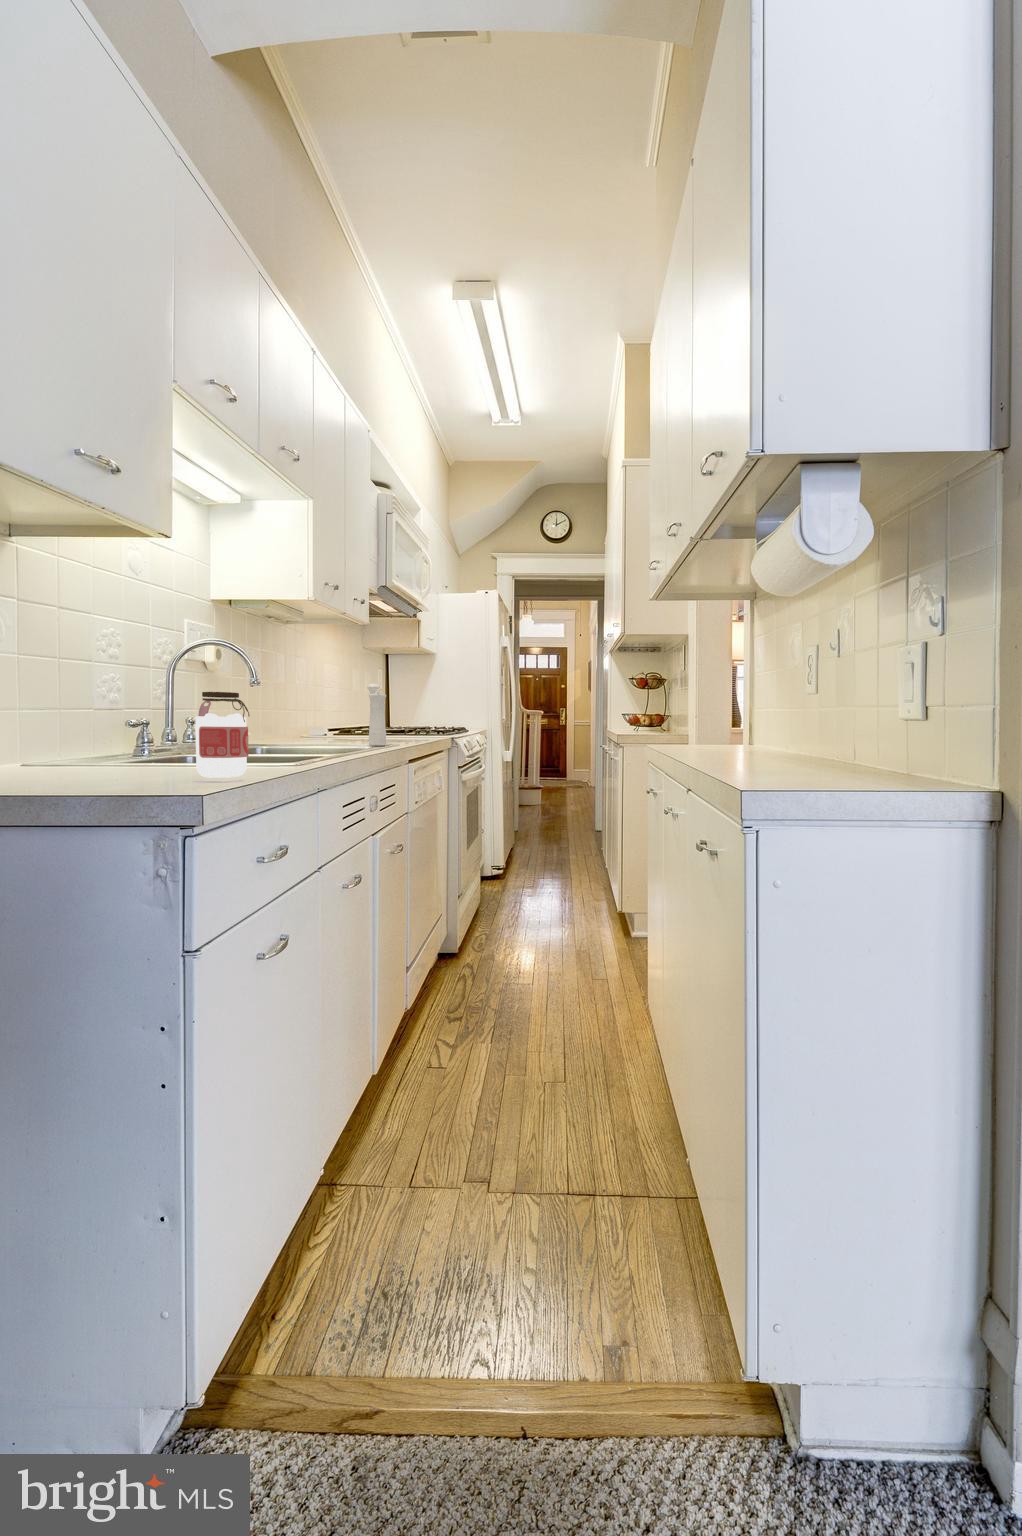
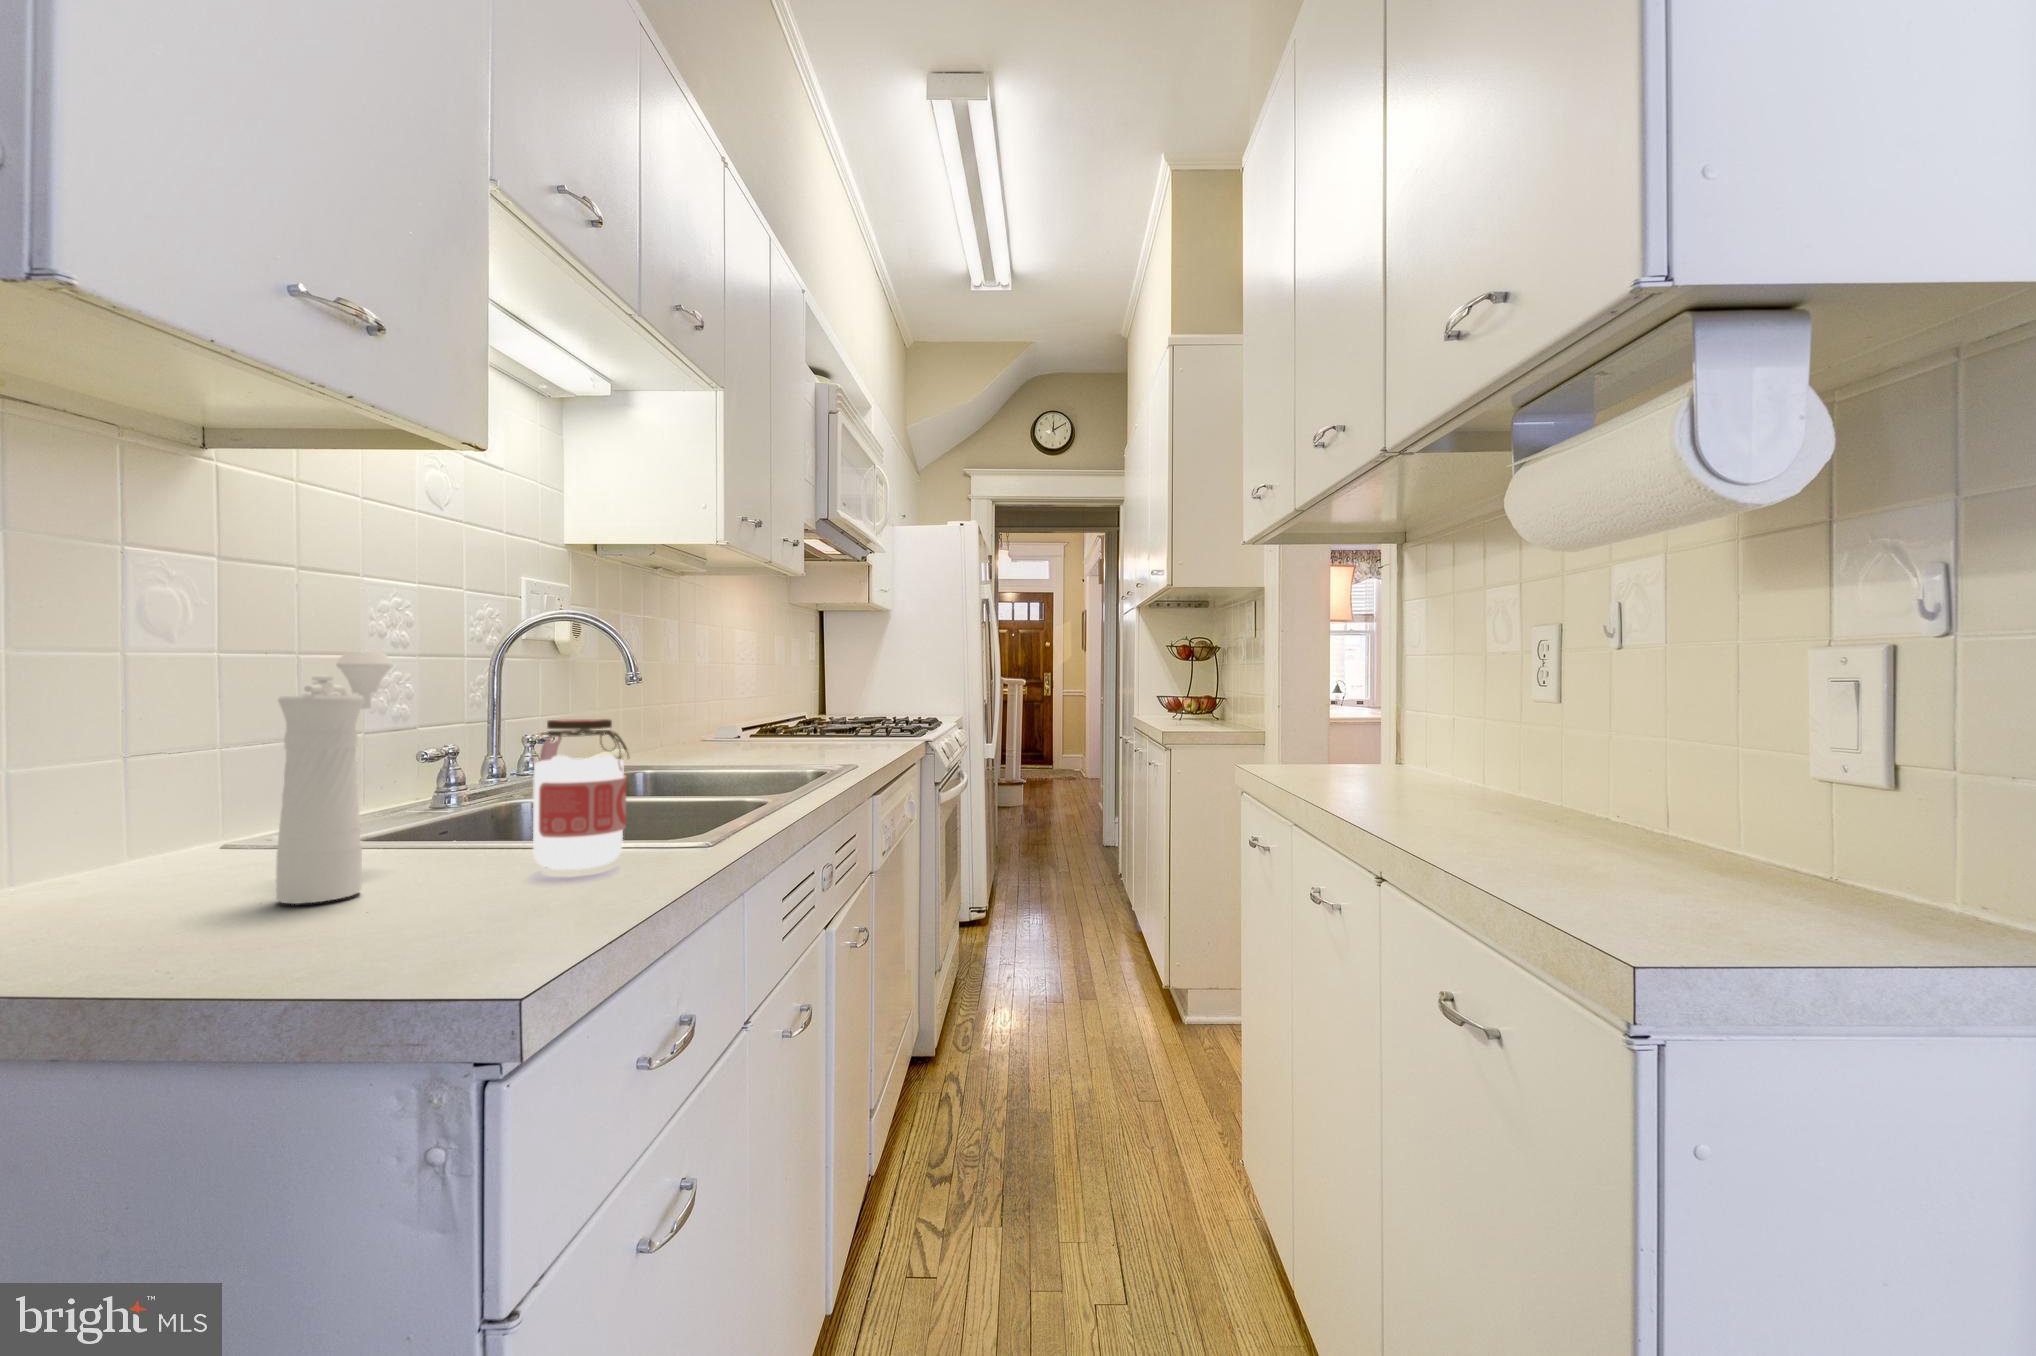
pepper mill: present [367,684,386,746] -> present [276,652,393,904]

